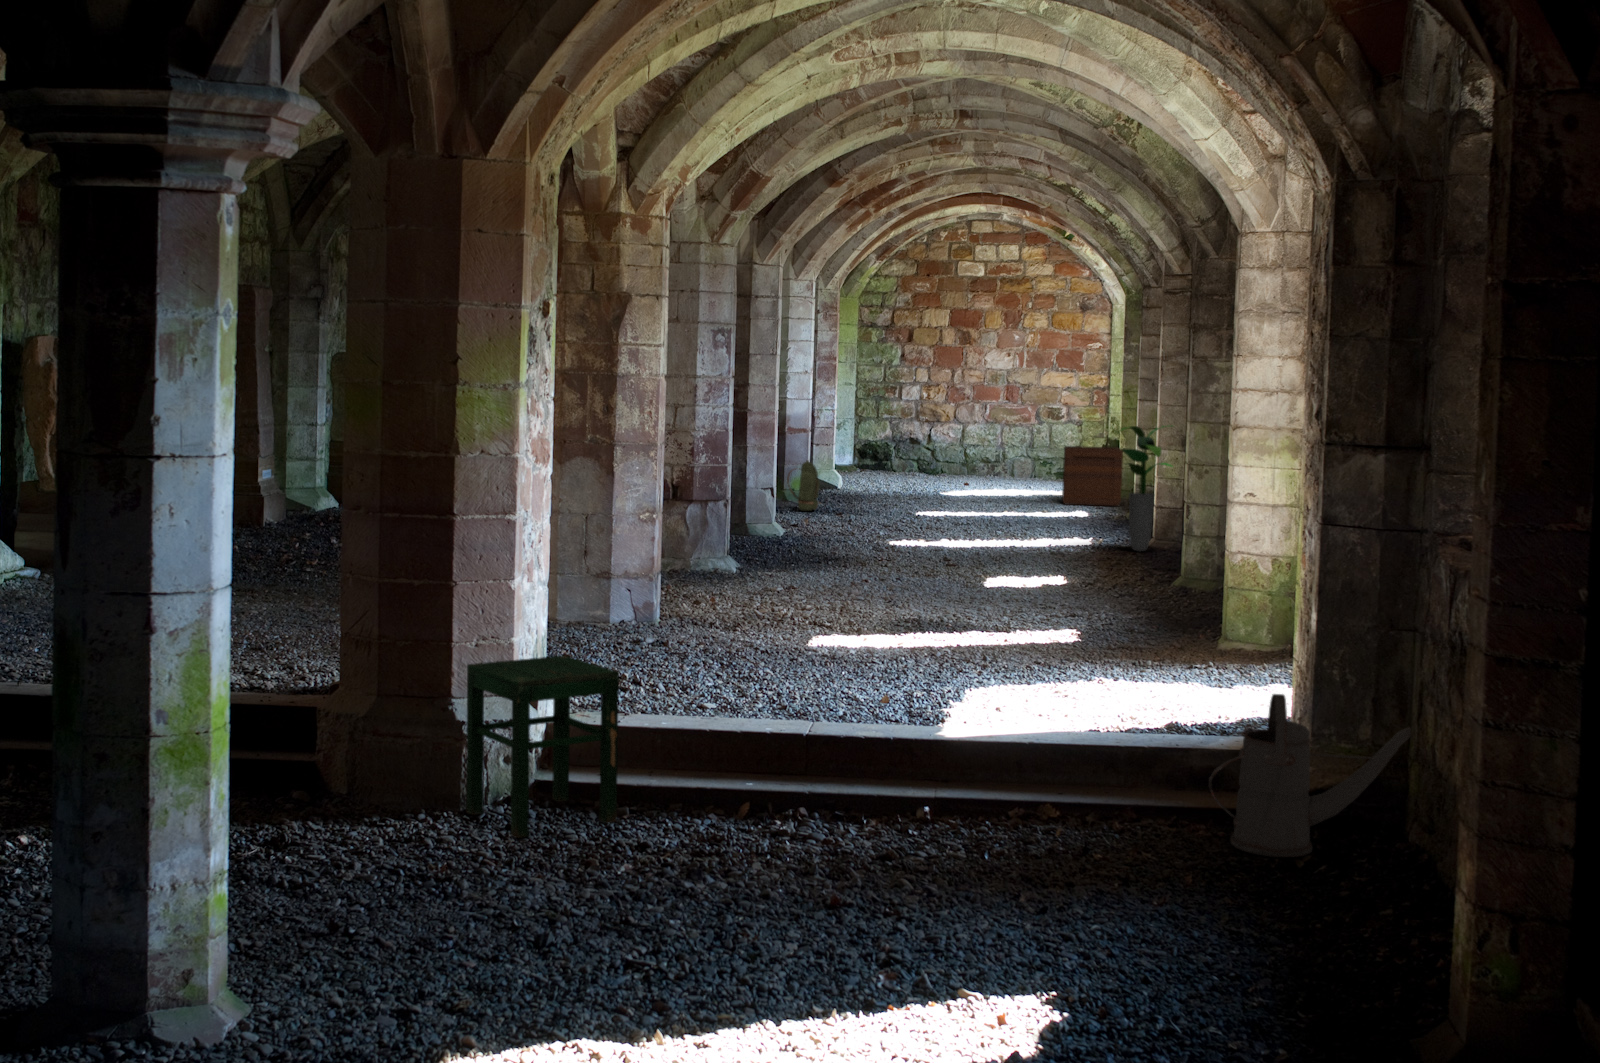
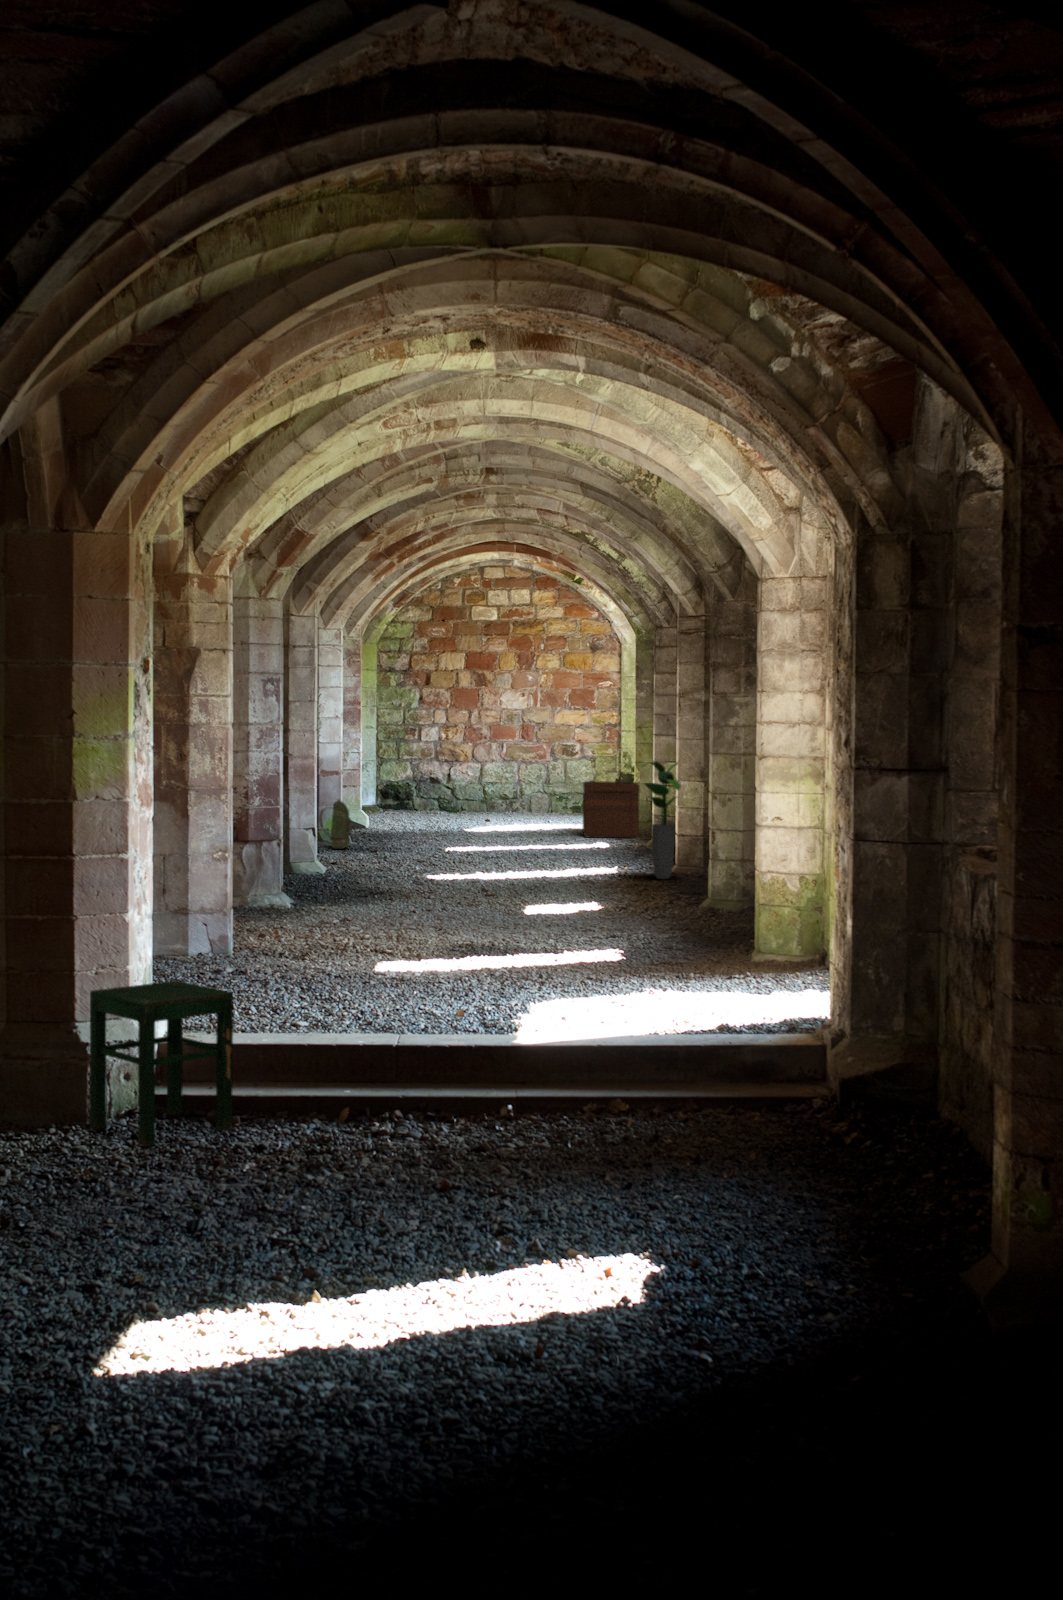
watering can: present [1209,694,1411,857] -> none [755,991,921,1131]

